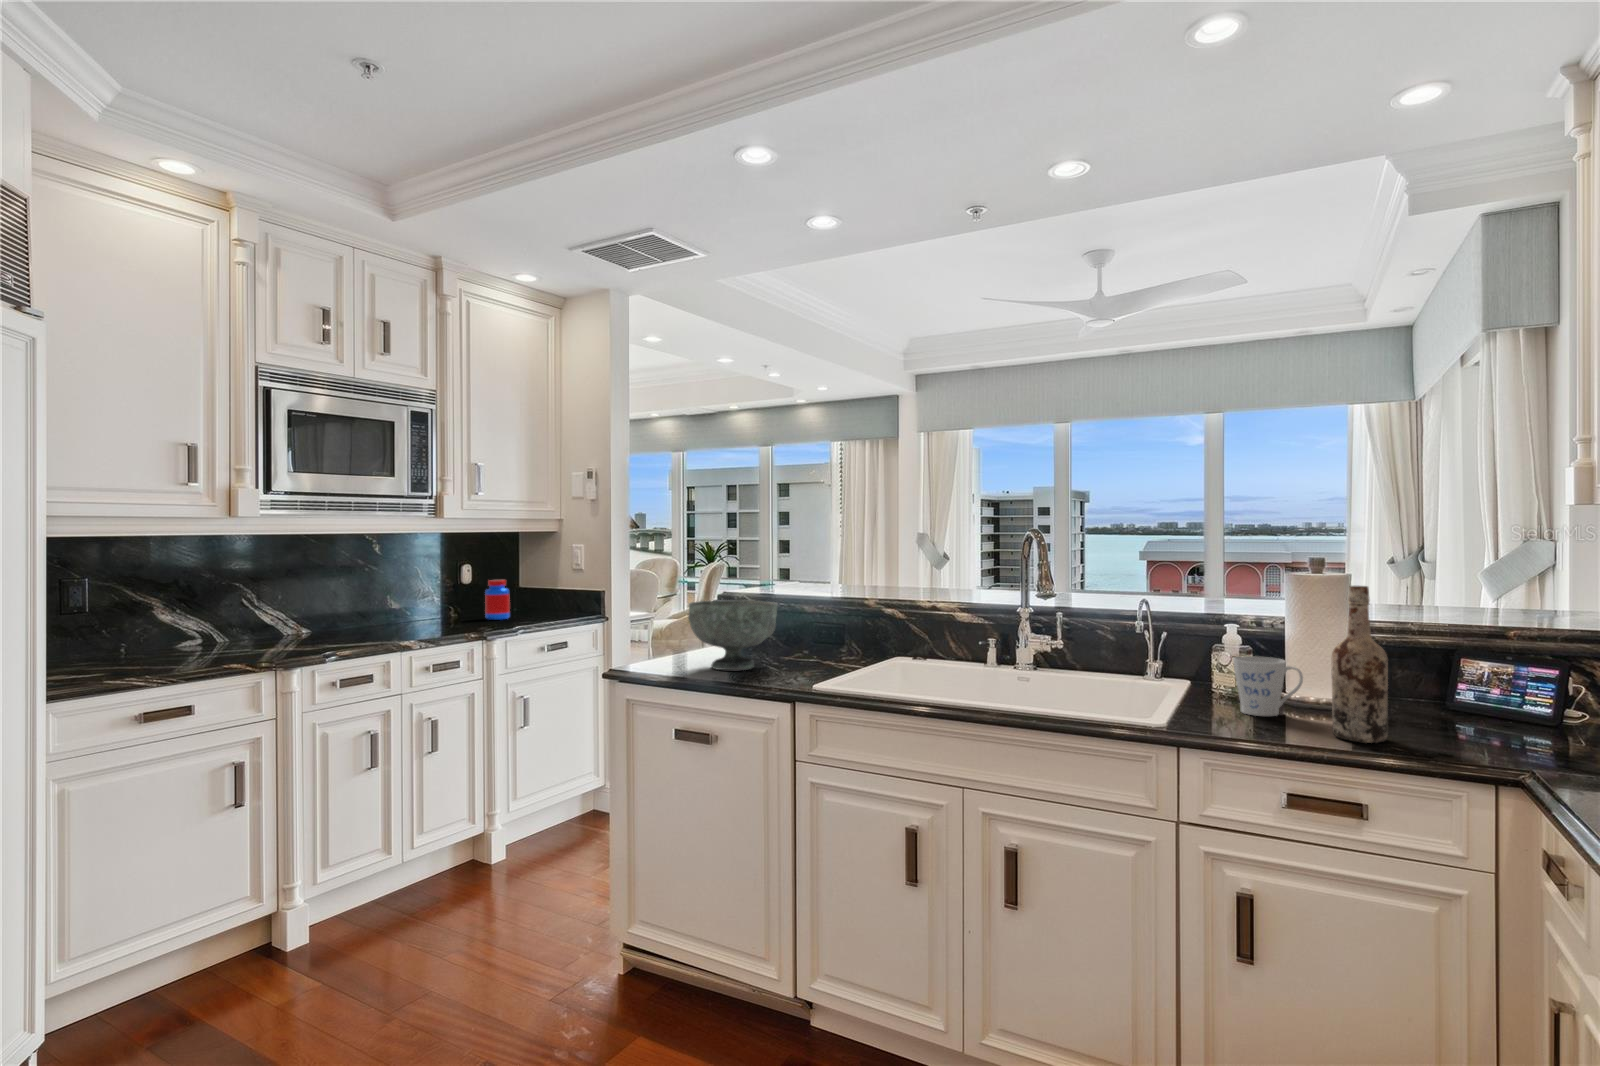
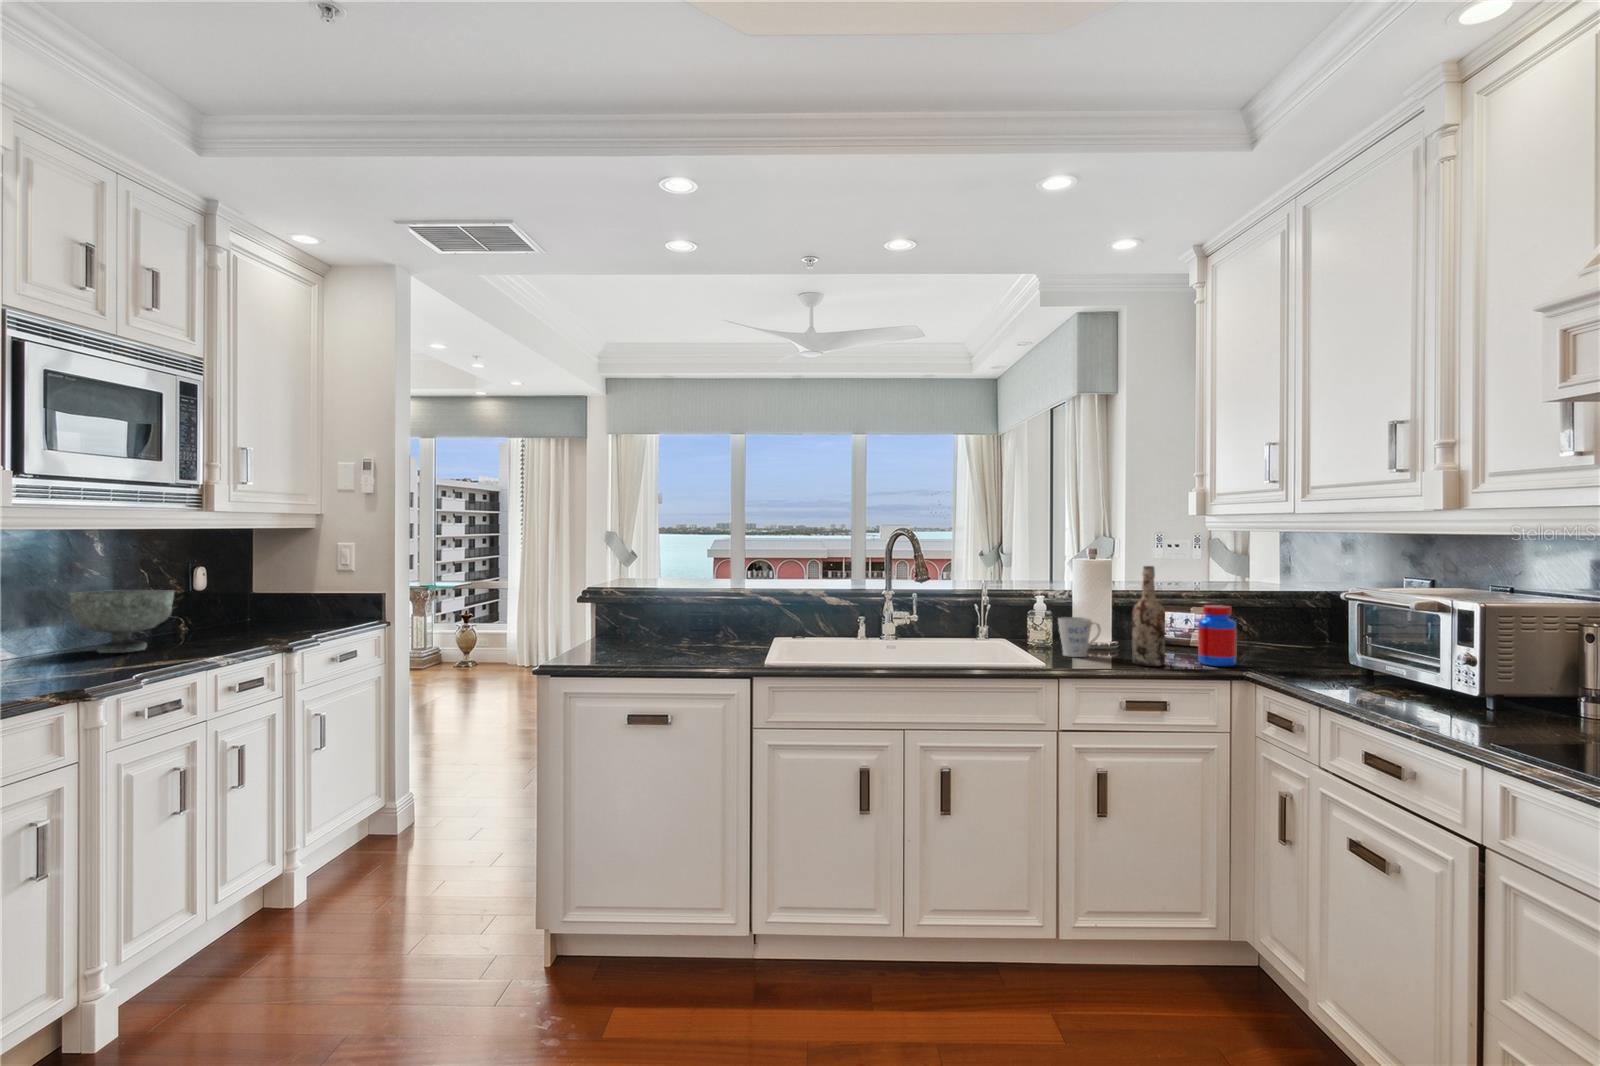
jar: present [485,580,510,620] -> present [1198,605,1236,666]
decorative bowl: present [688,600,778,670] -> present [70,590,174,653]

